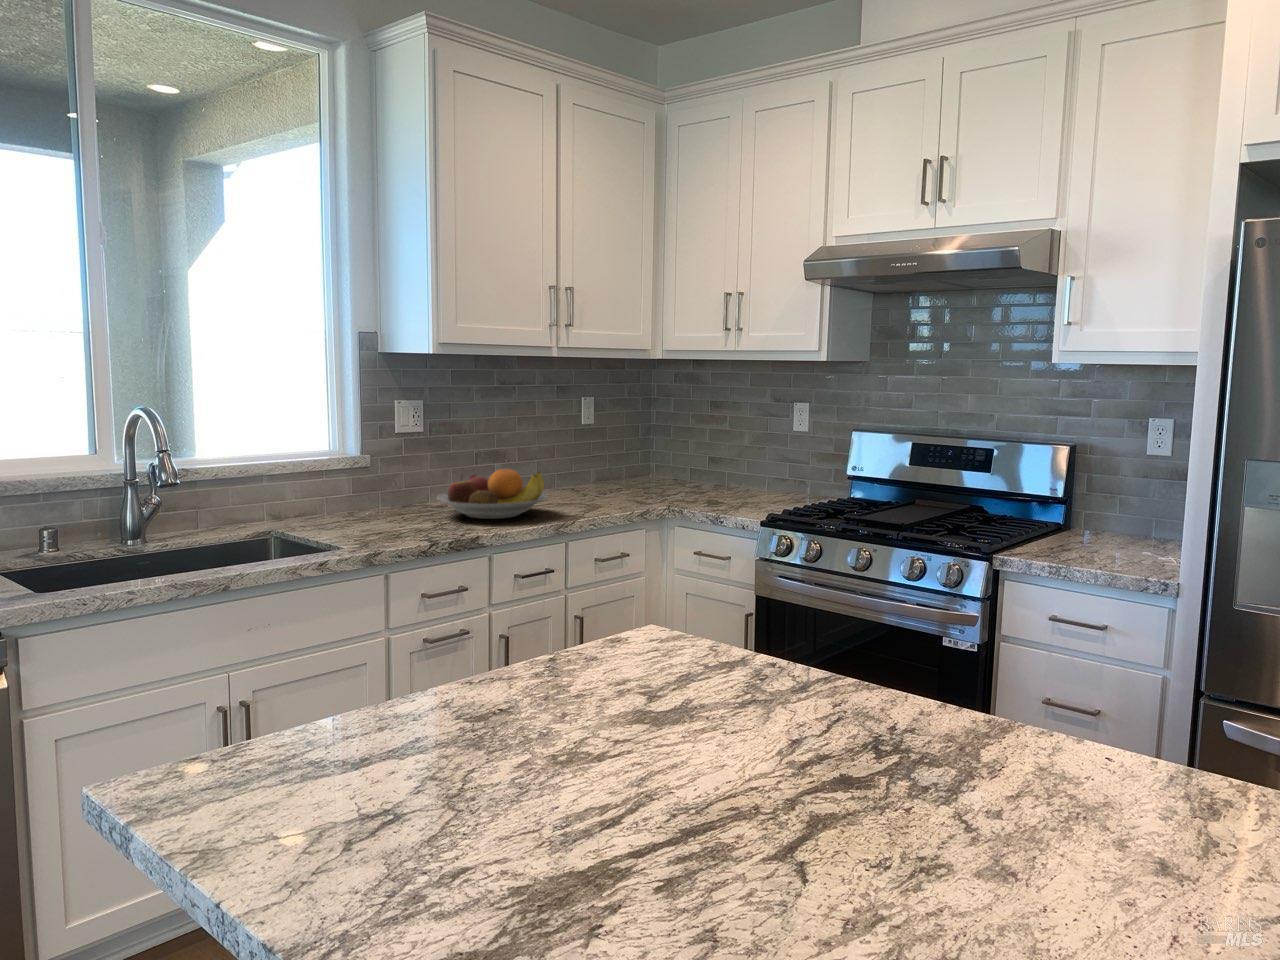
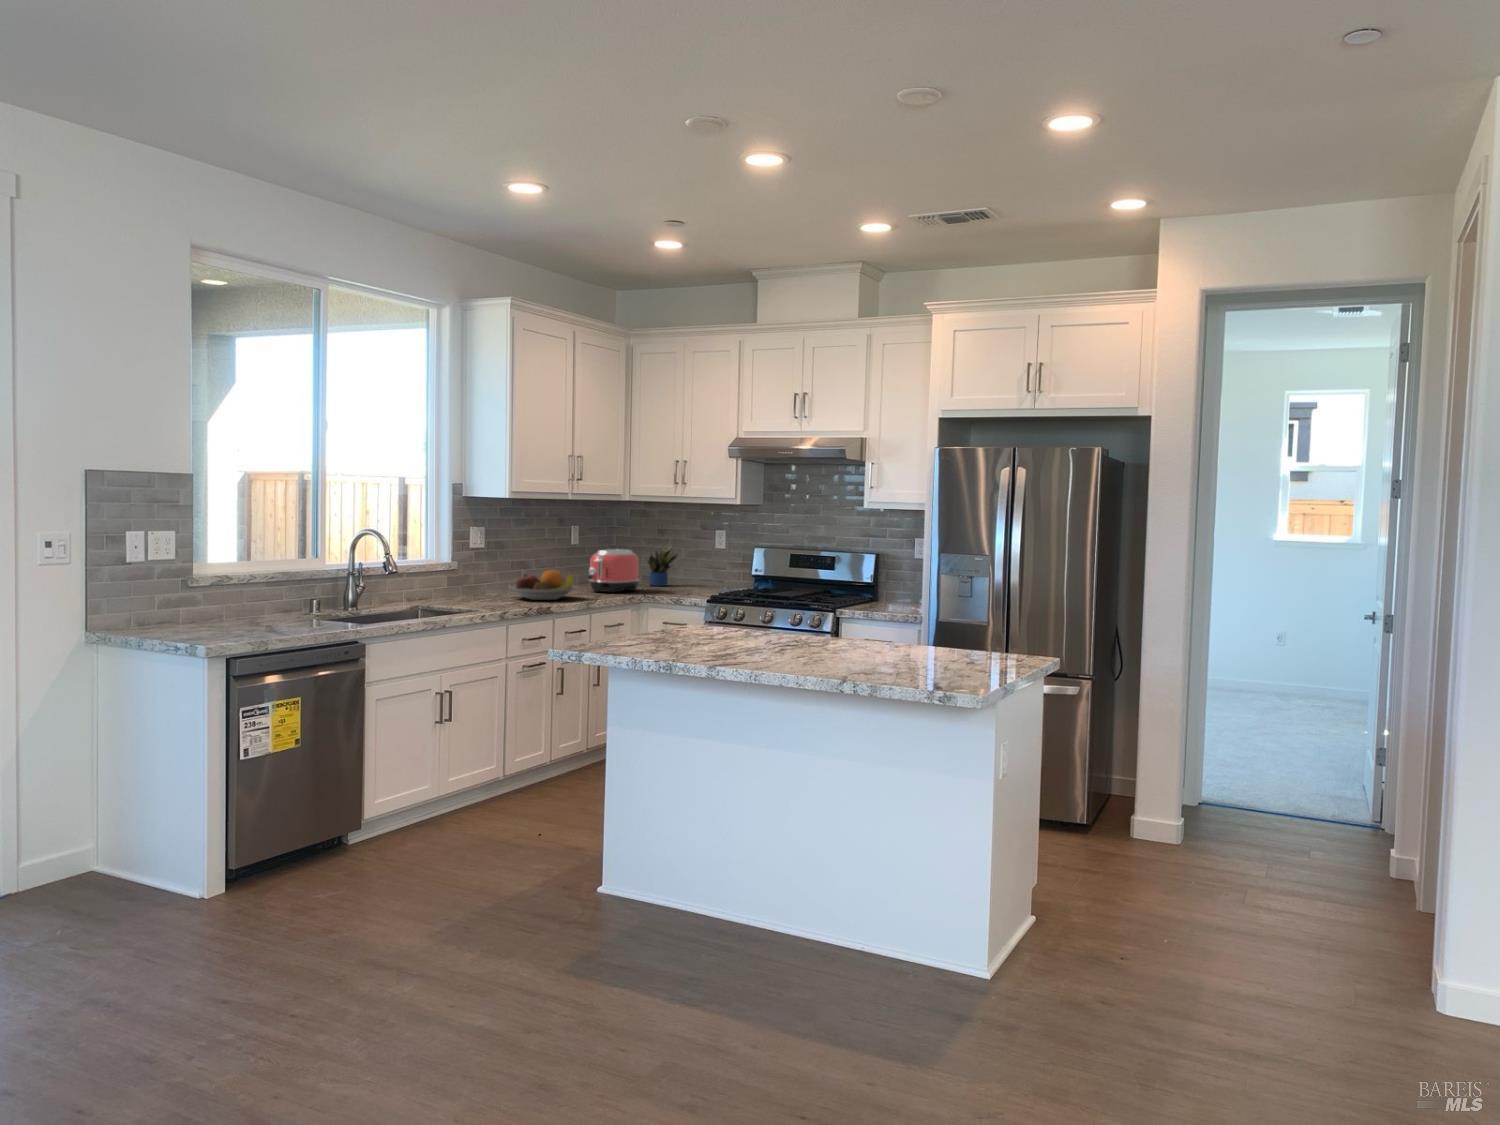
potted plant: none [693,412,738,486] -> present [648,542,678,586]
toaster: none [583,433,669,503] -> present [588,549,639,593]

